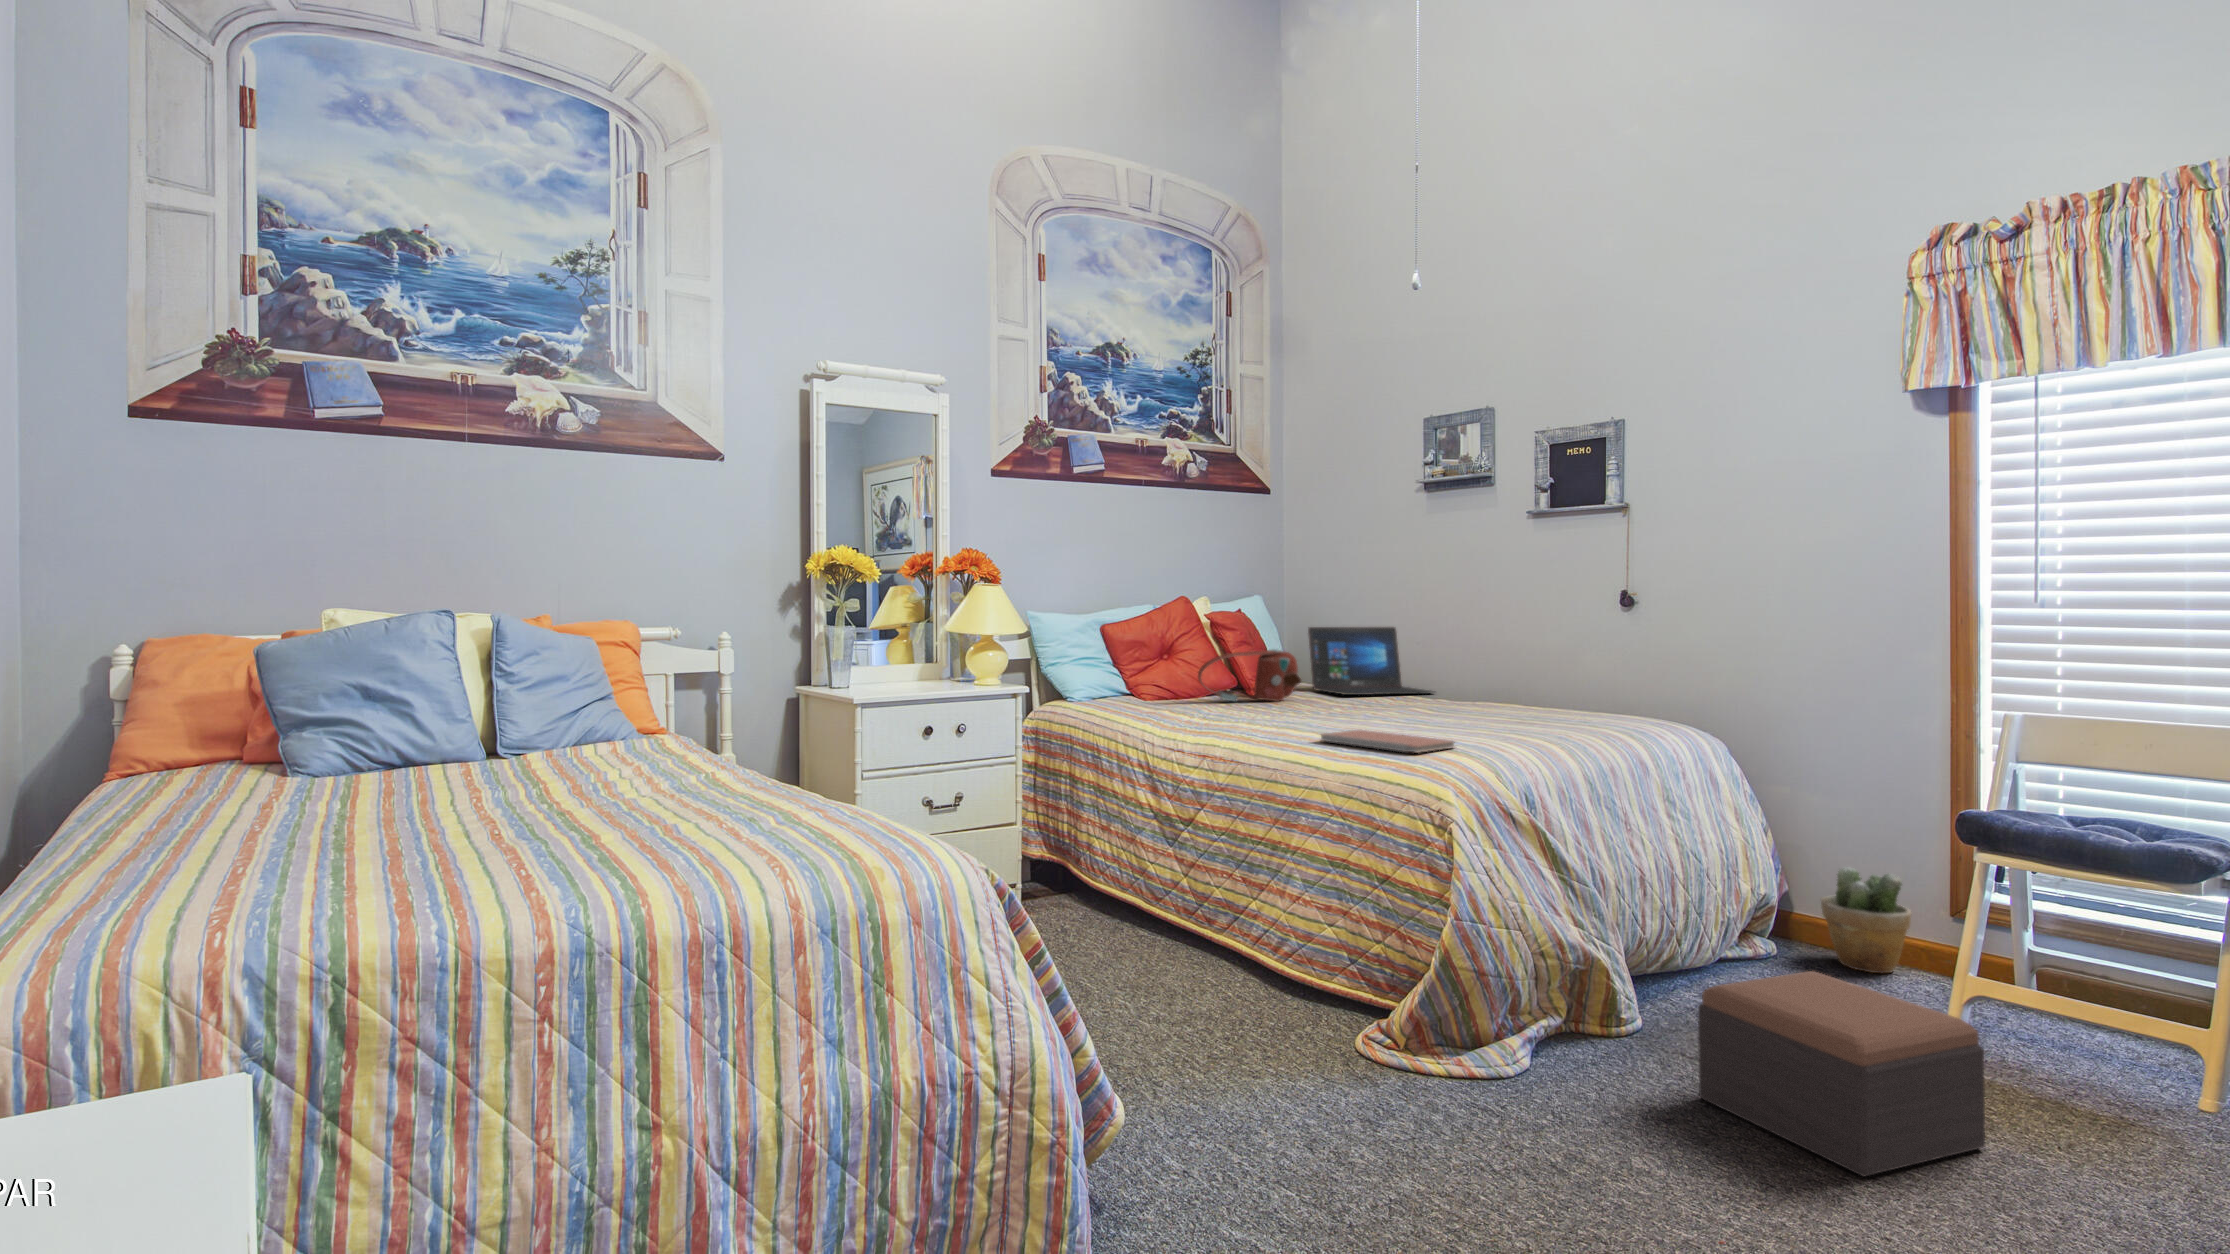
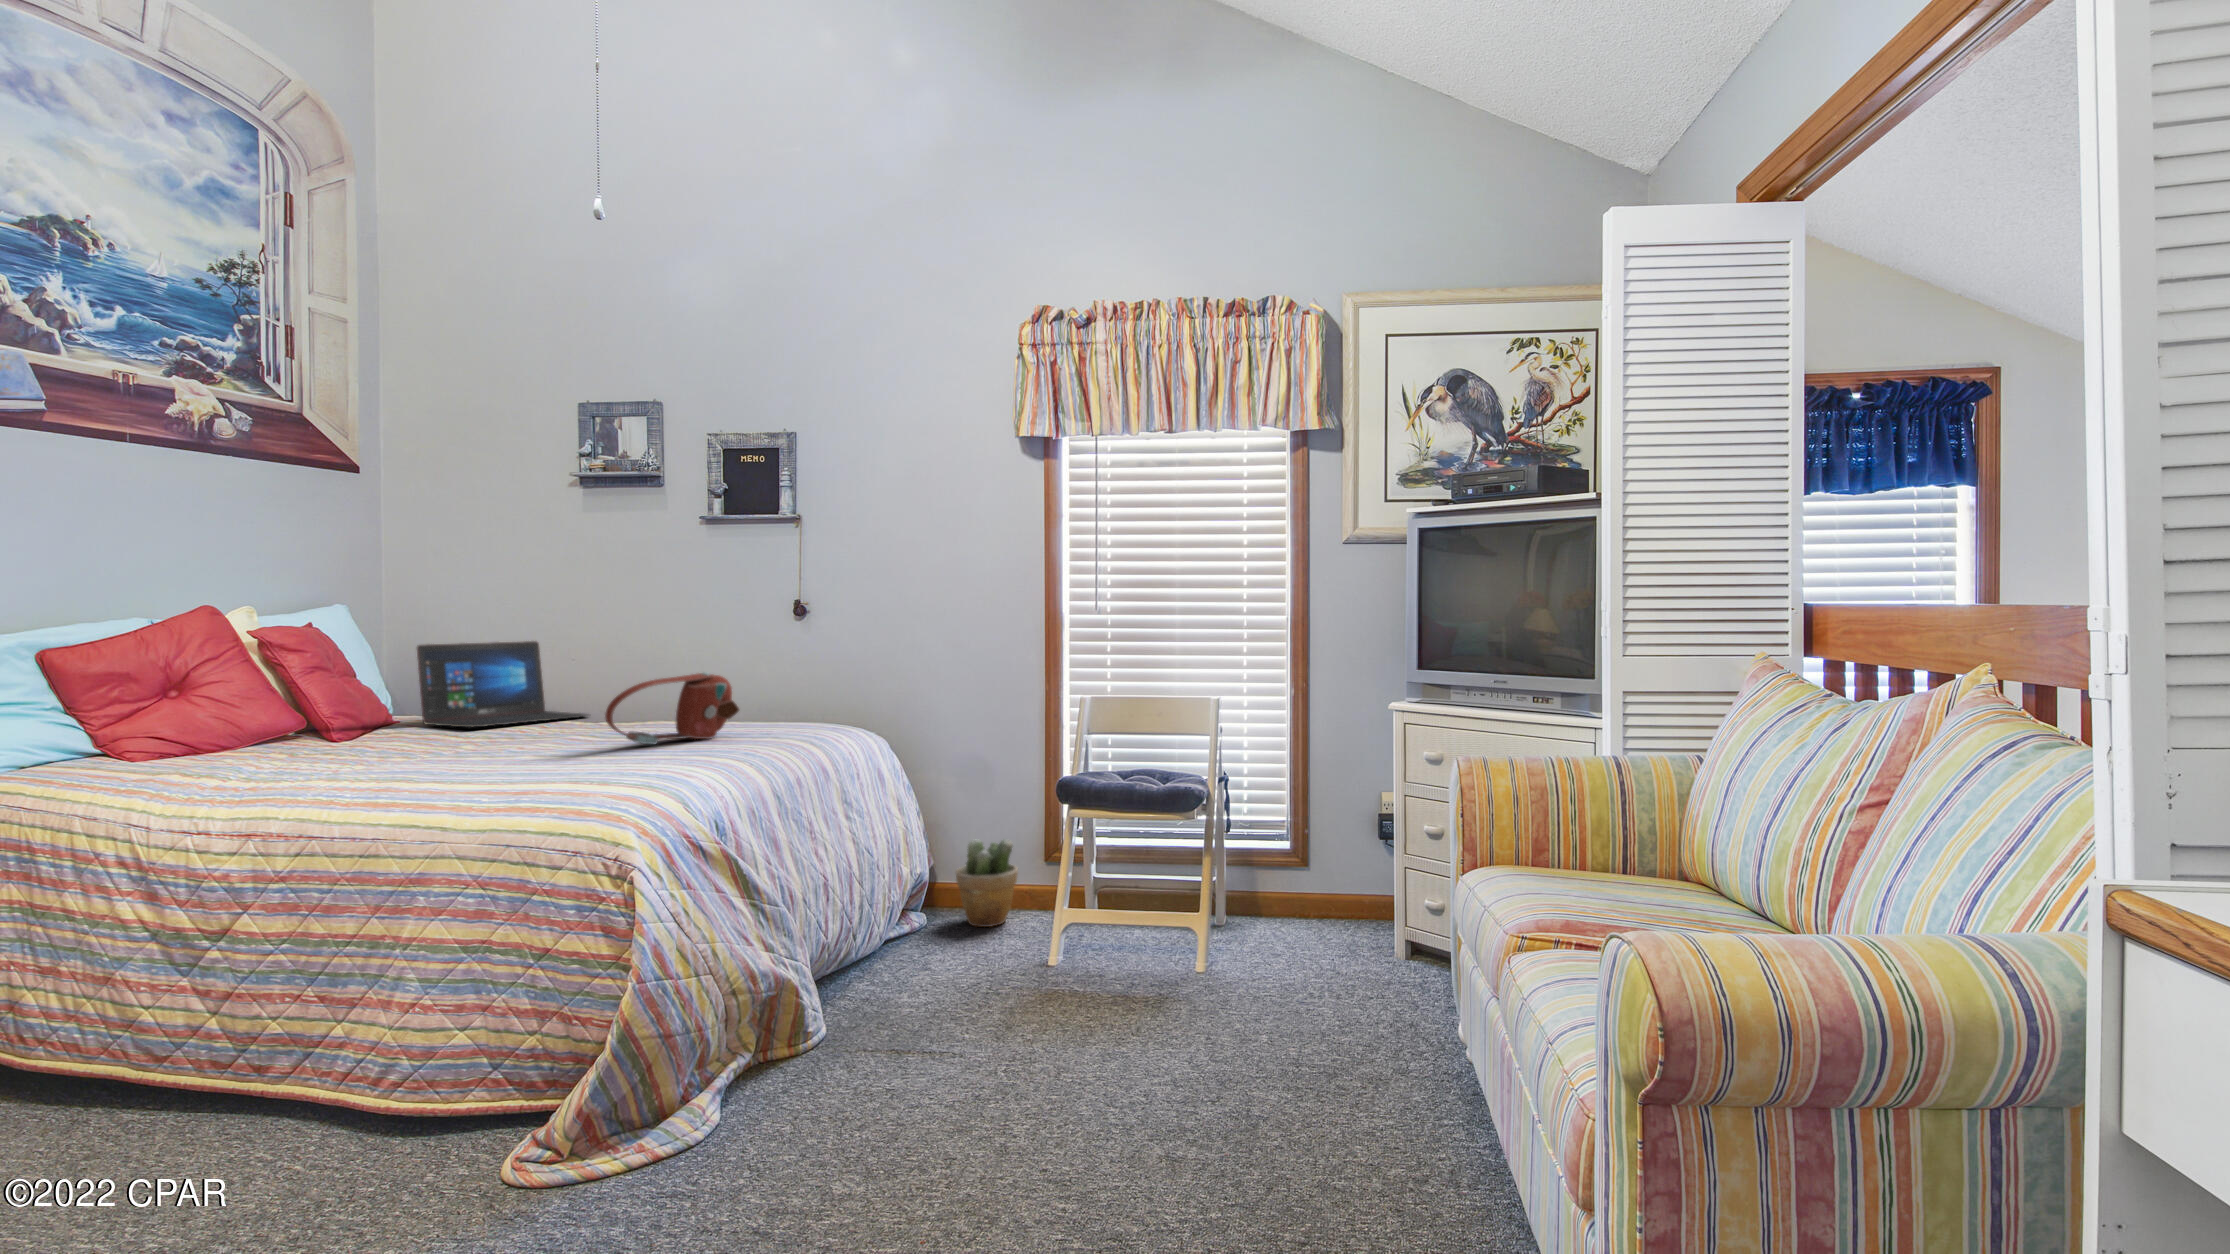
handbag: present [1198,649,1302,702] -> present [605,672,739,744]
notebook: present [1321,730,1455,753] -> none [448,772,633,794]
footstool: present [1698,971,1985,1177] -> none [881,942,1085,1116]

